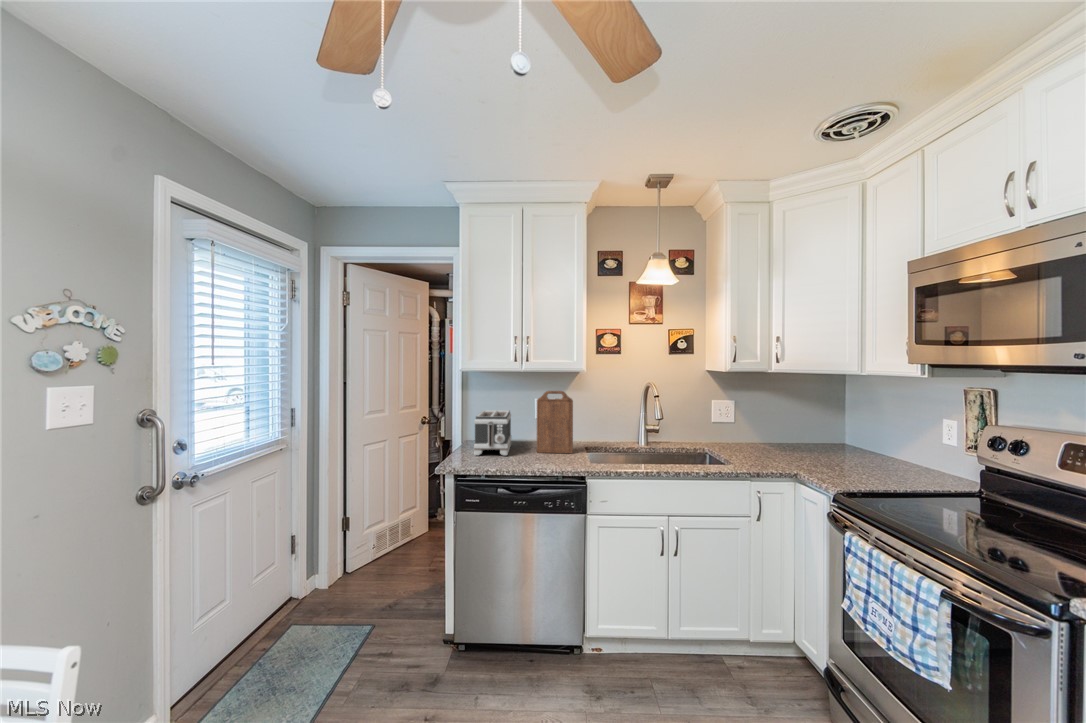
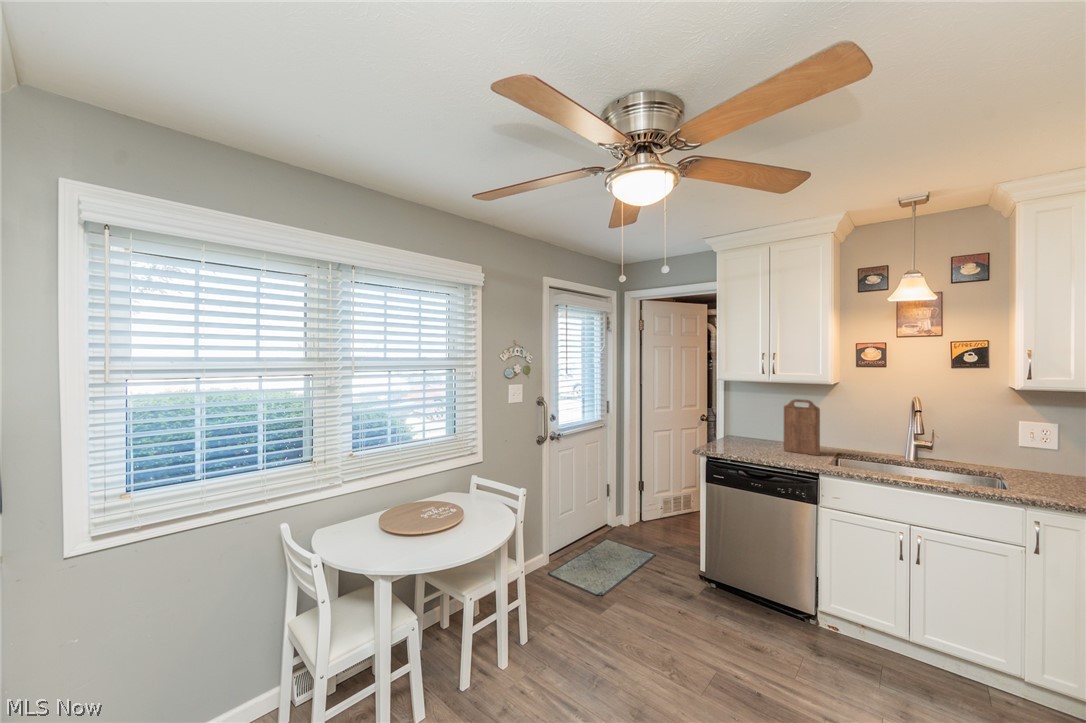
toaster: present [474,410,511,456] -> none [726,412,765,449]

